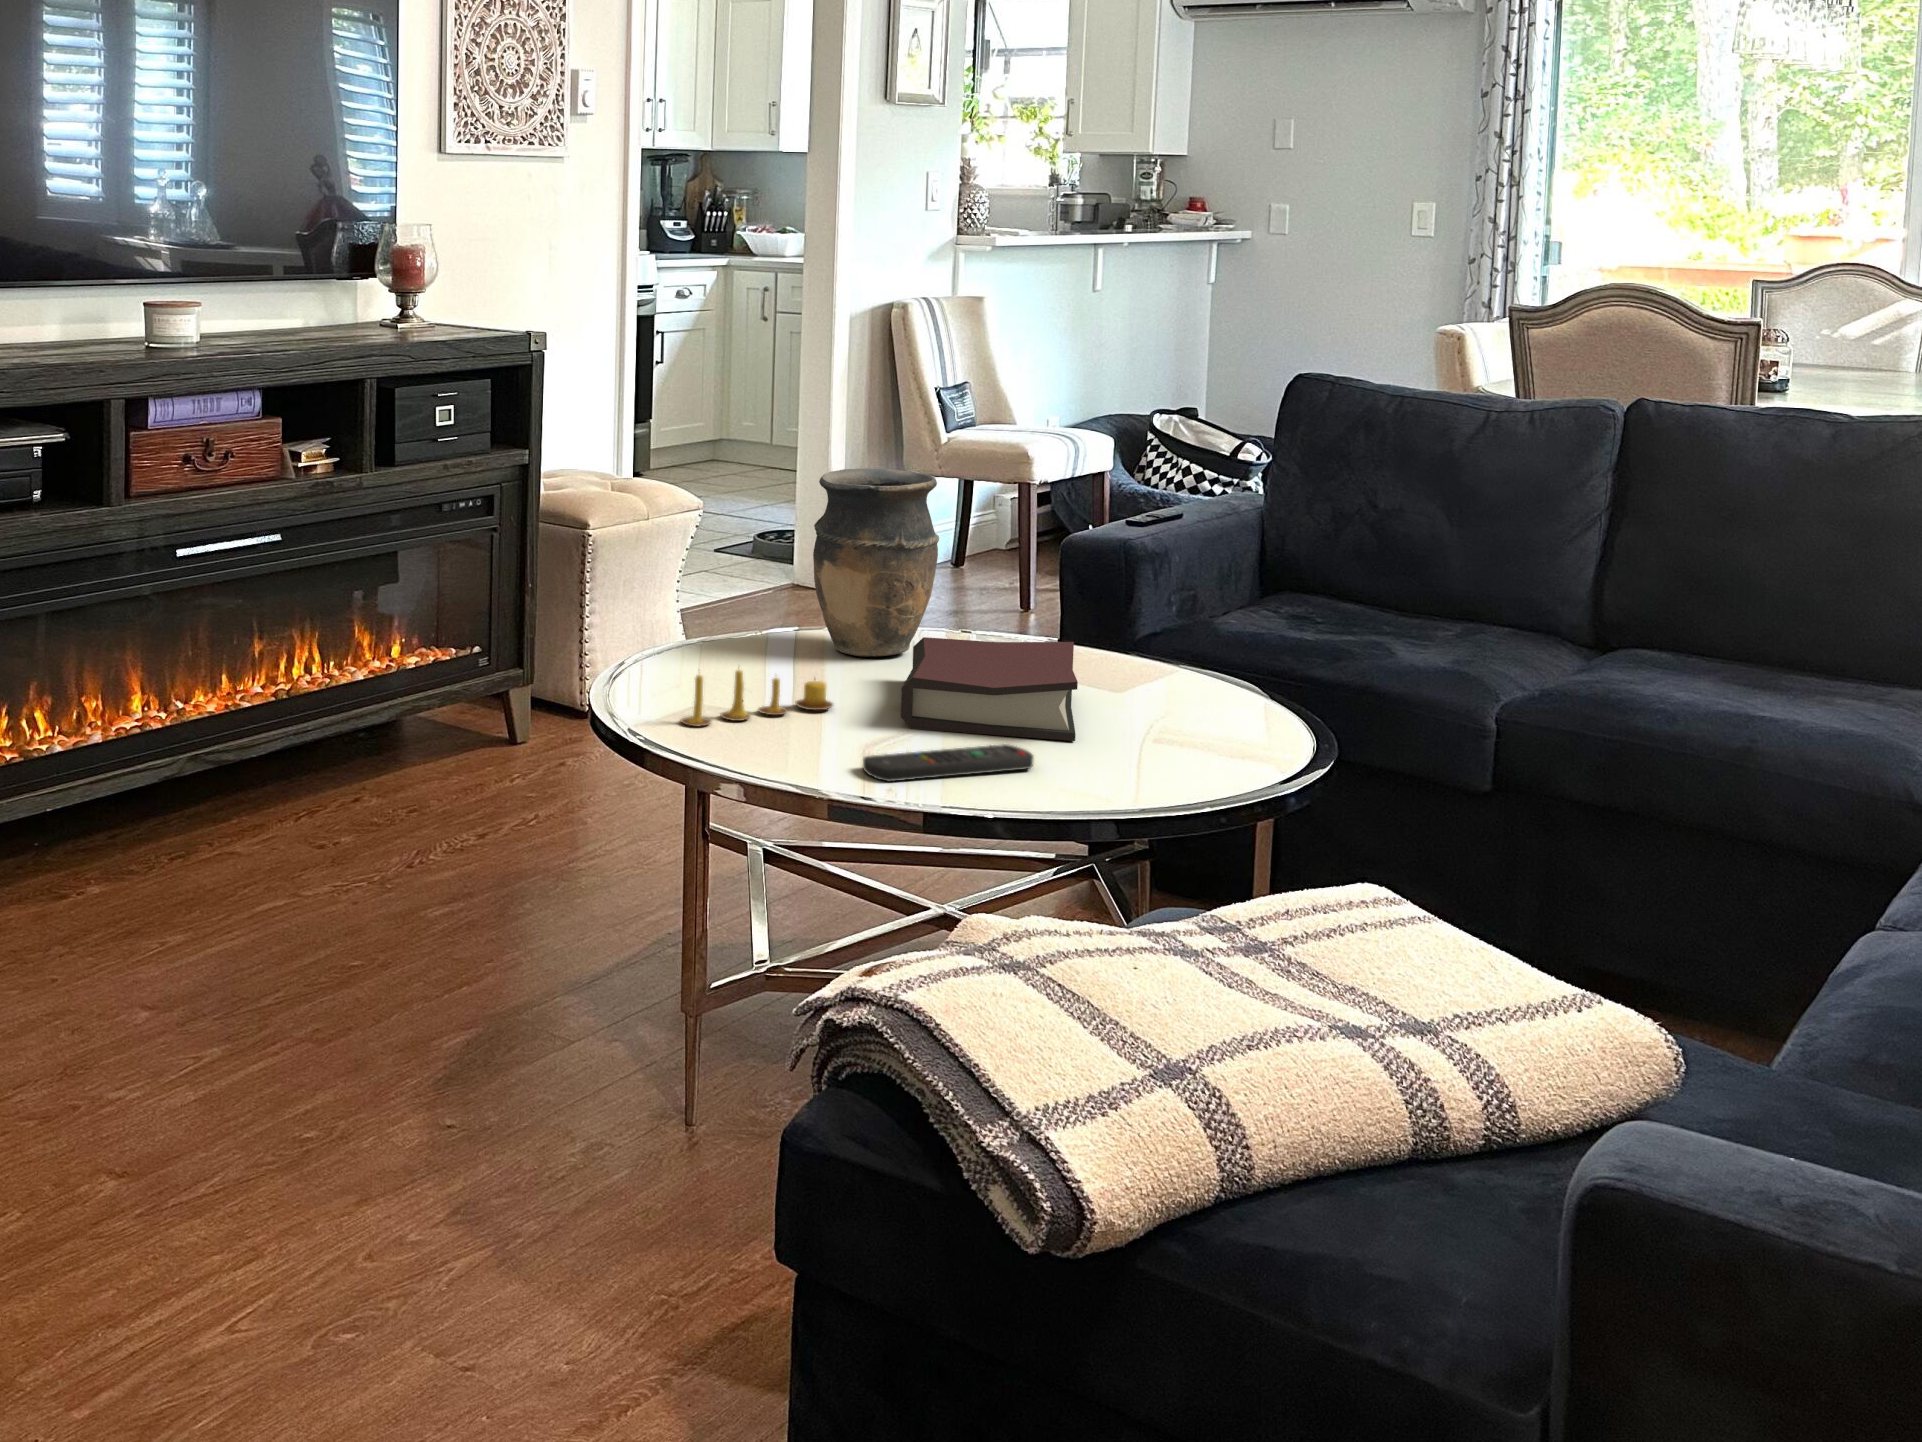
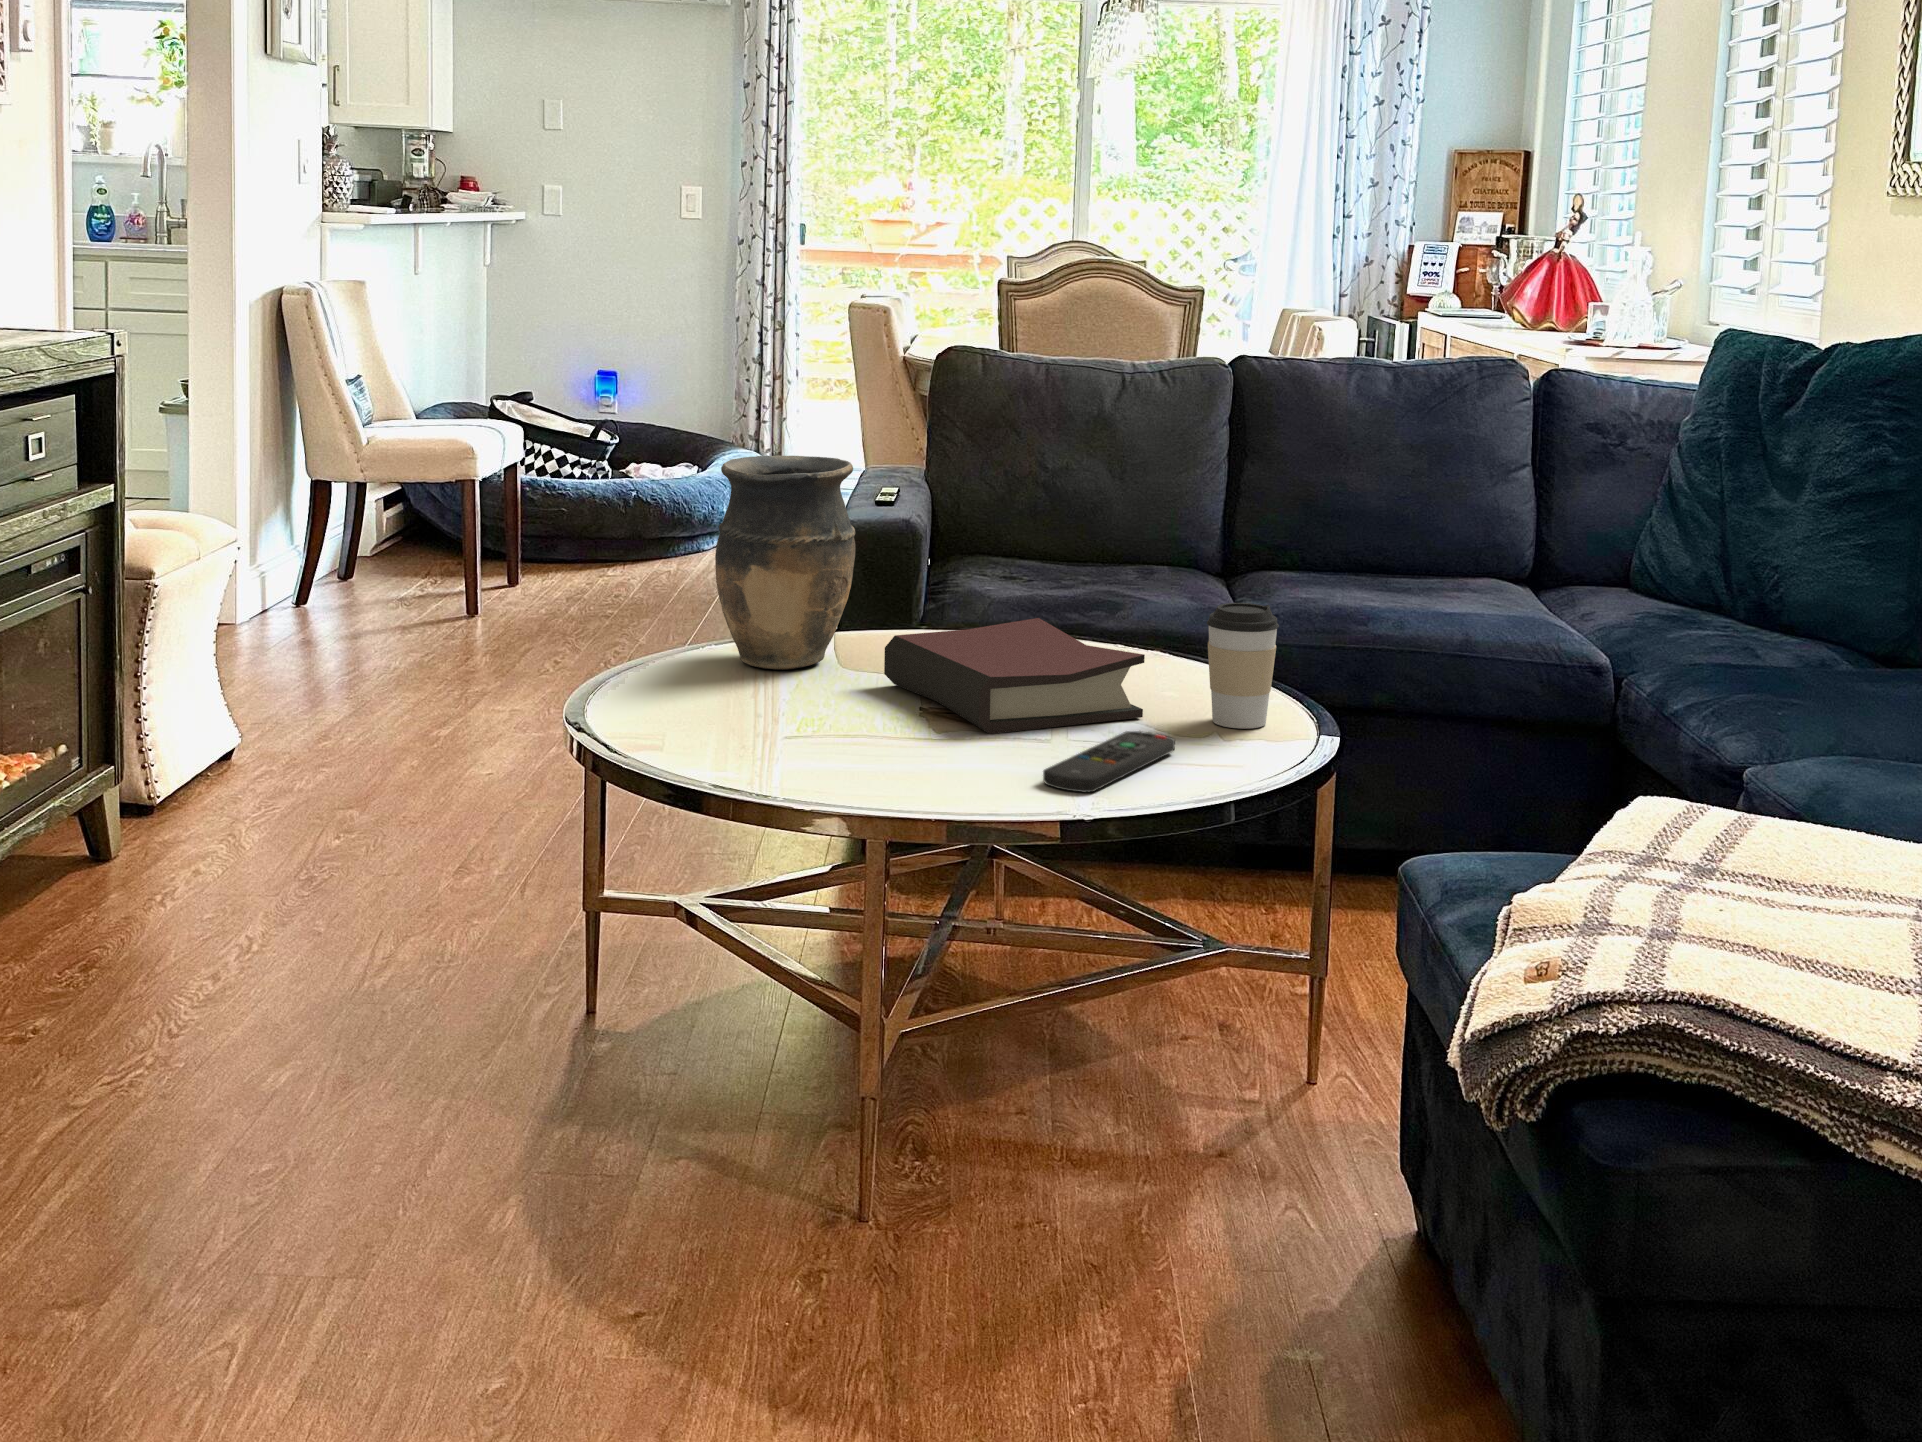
coffee cup: none [1128,645,1200,768] -> present [1207,603,1279,729]
candle: present [681,669,833,727] -> none [775,693,887,775]

